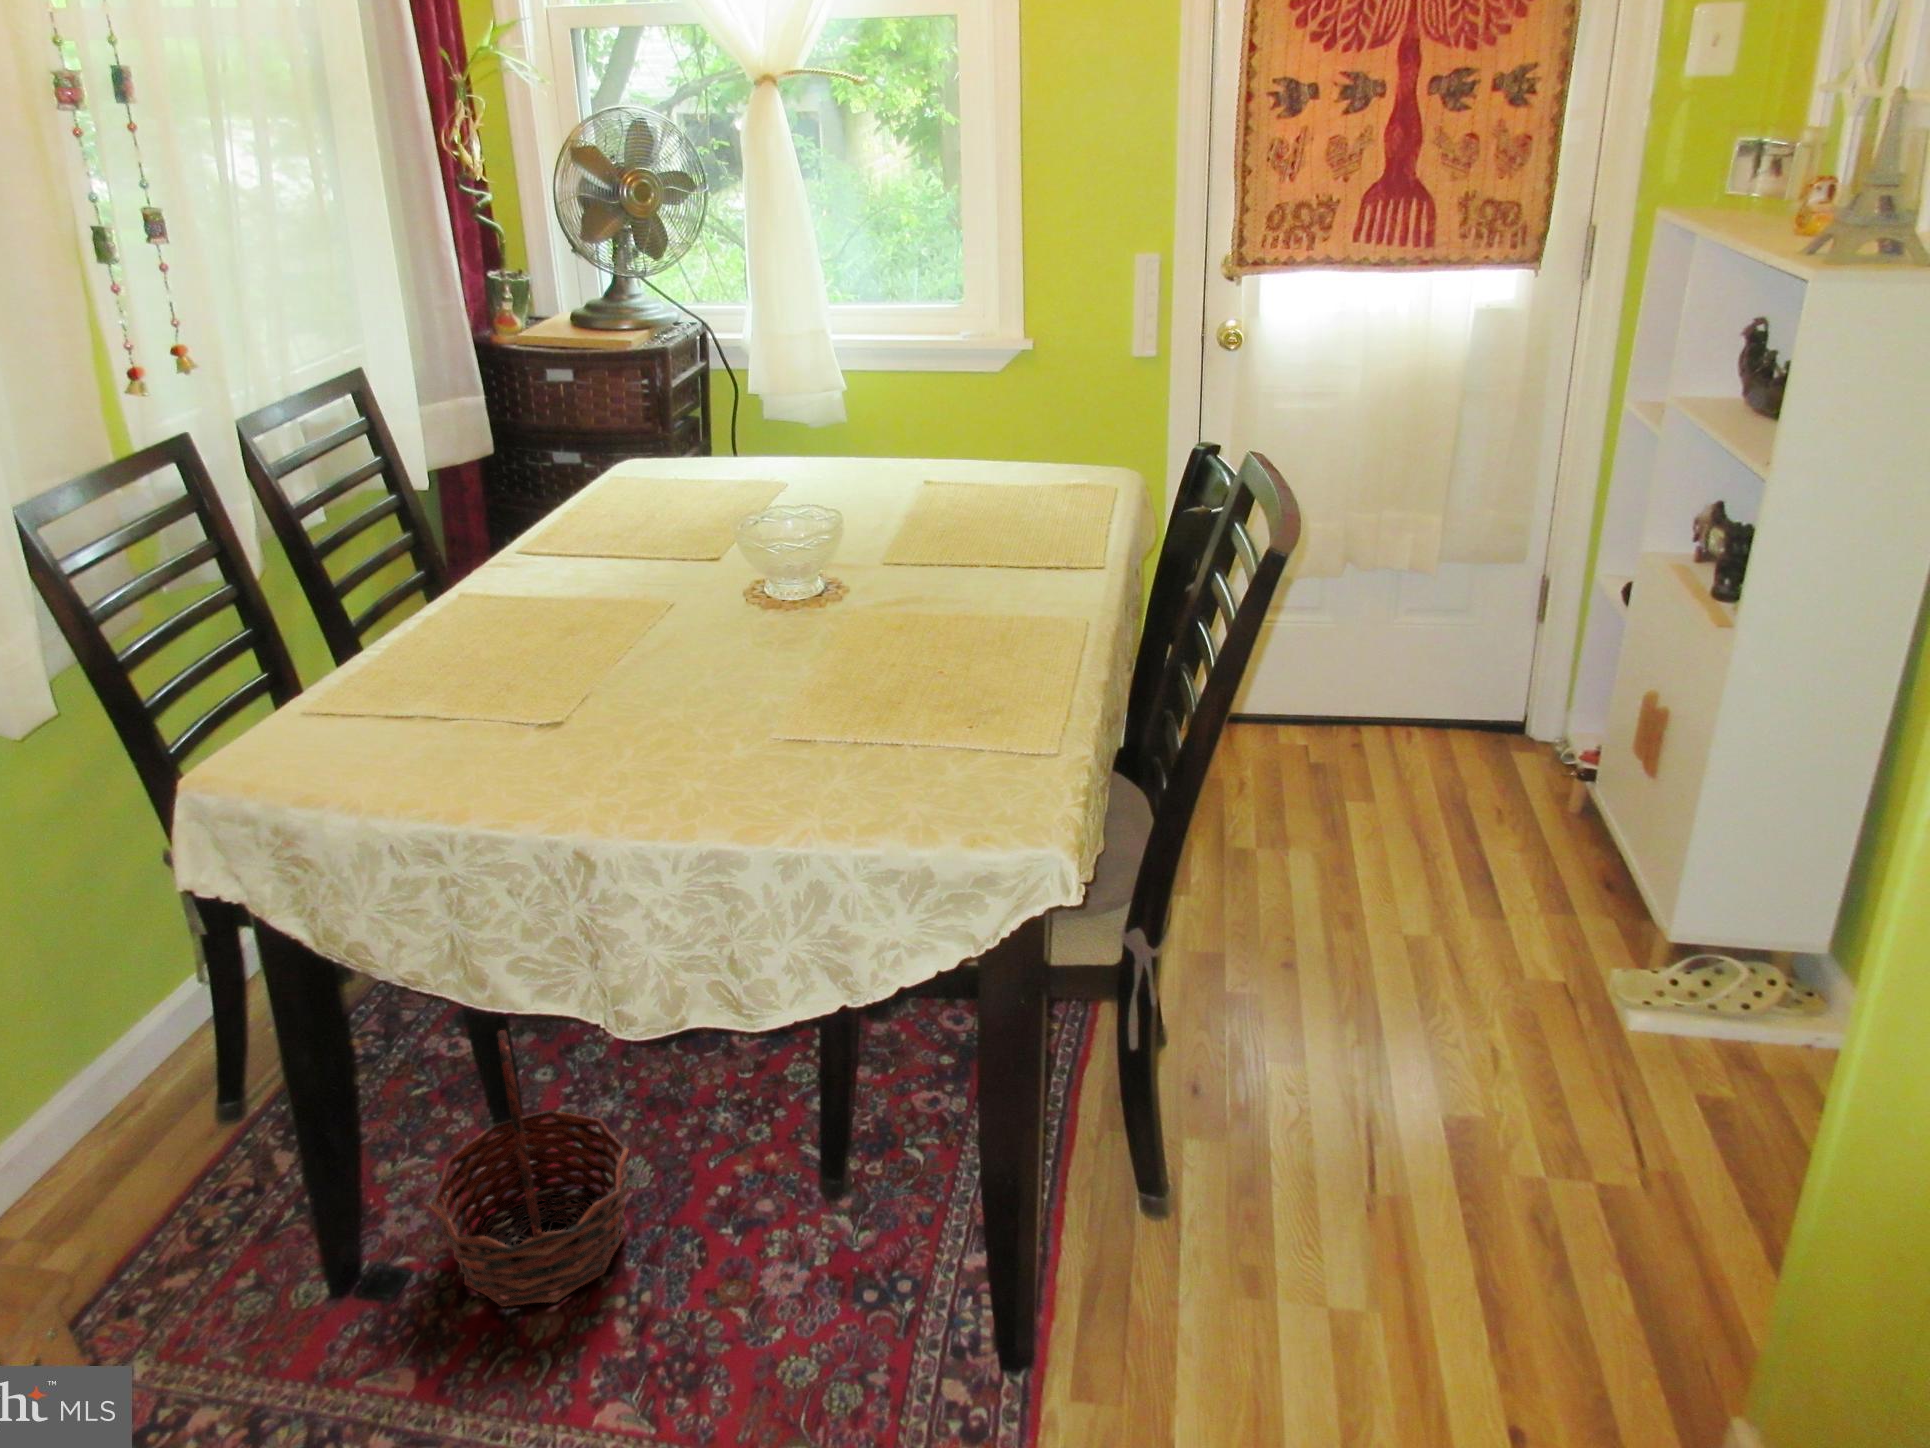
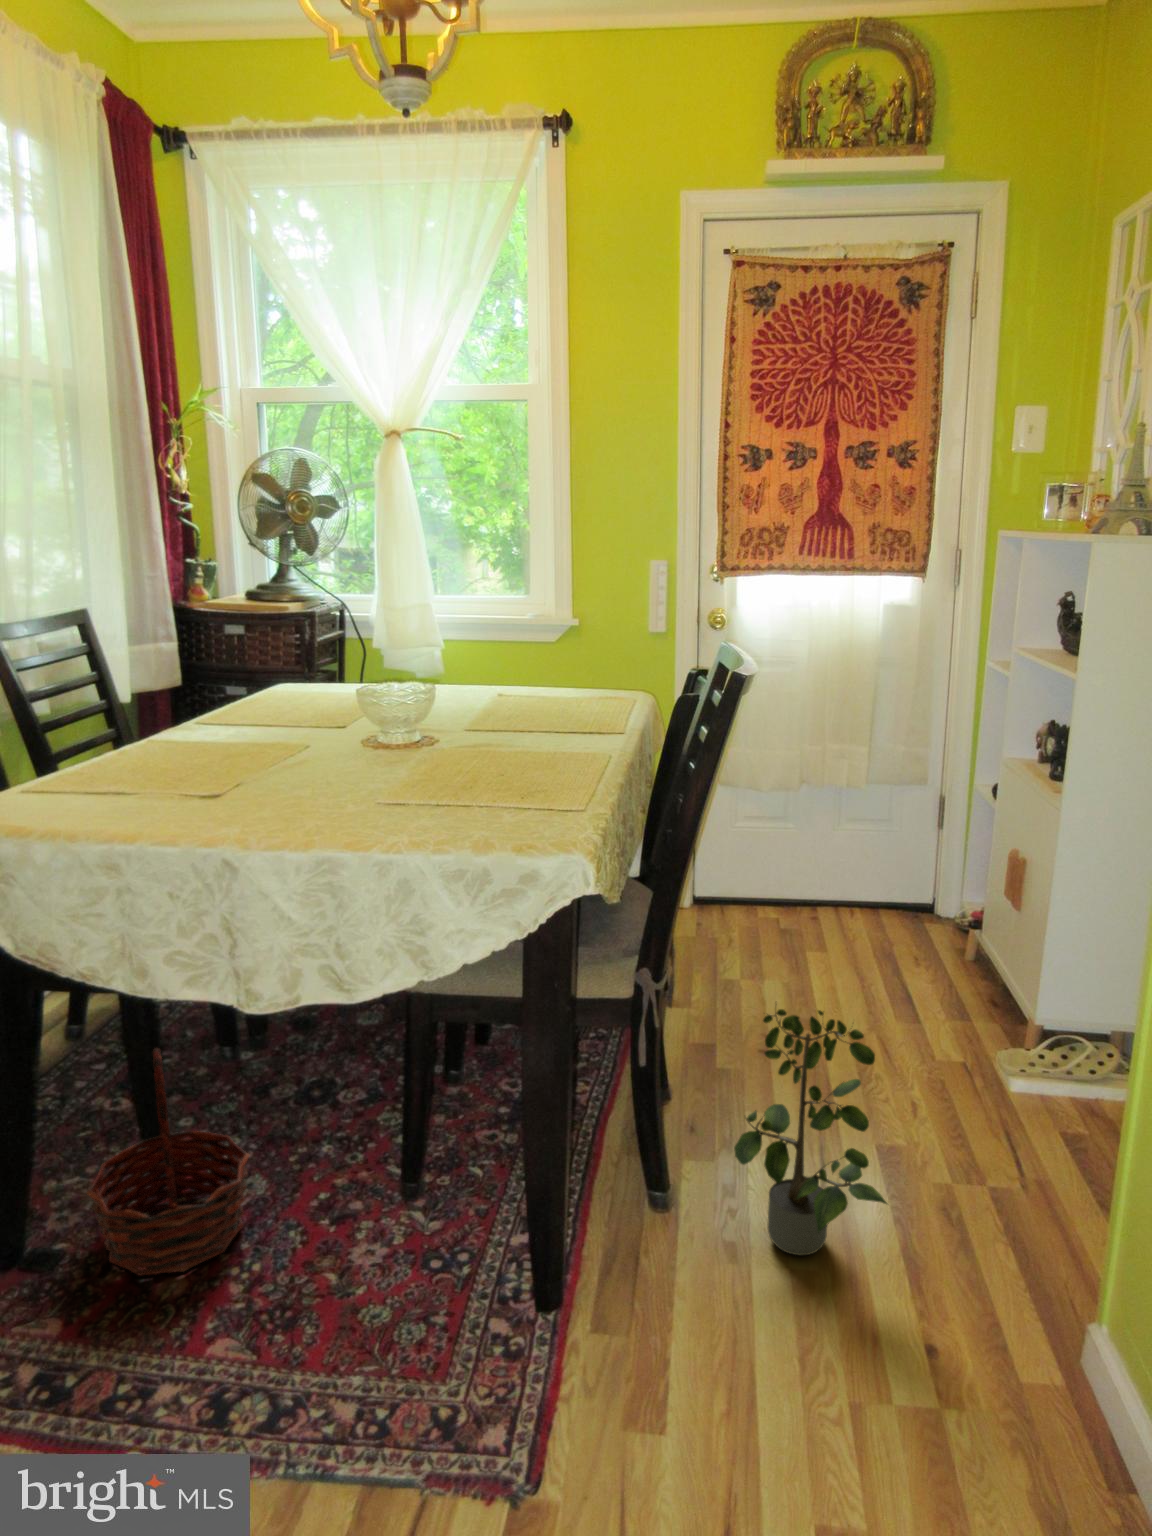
potted plant: none [1262,981,1477,1295] -> present [734,1009,887,1255]

